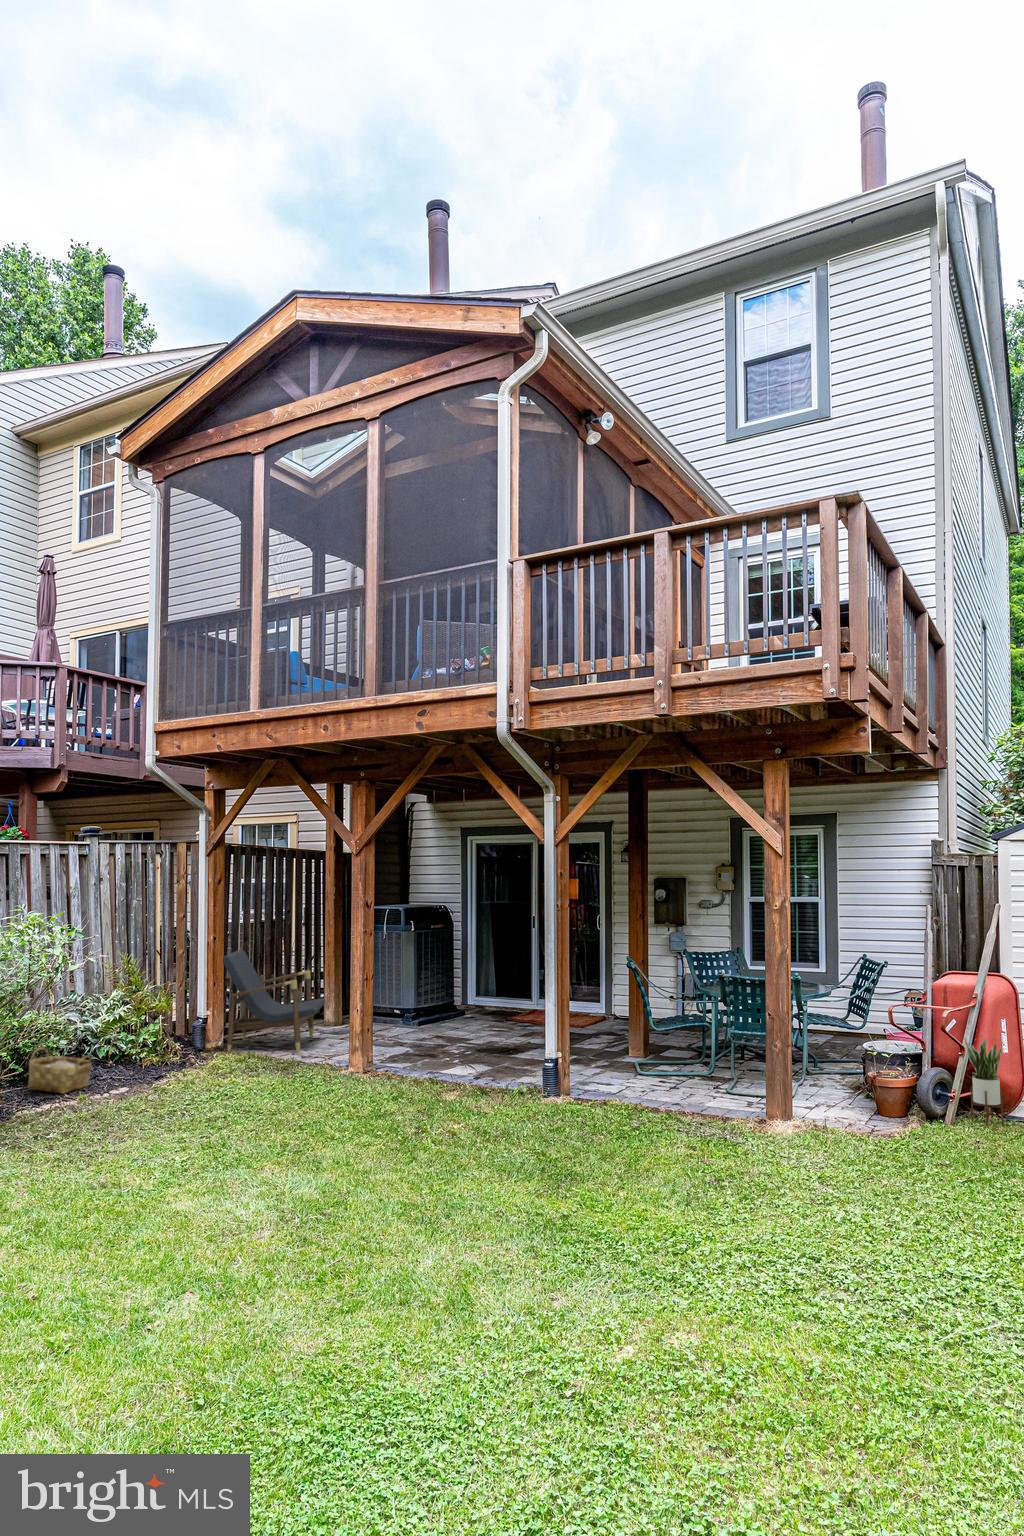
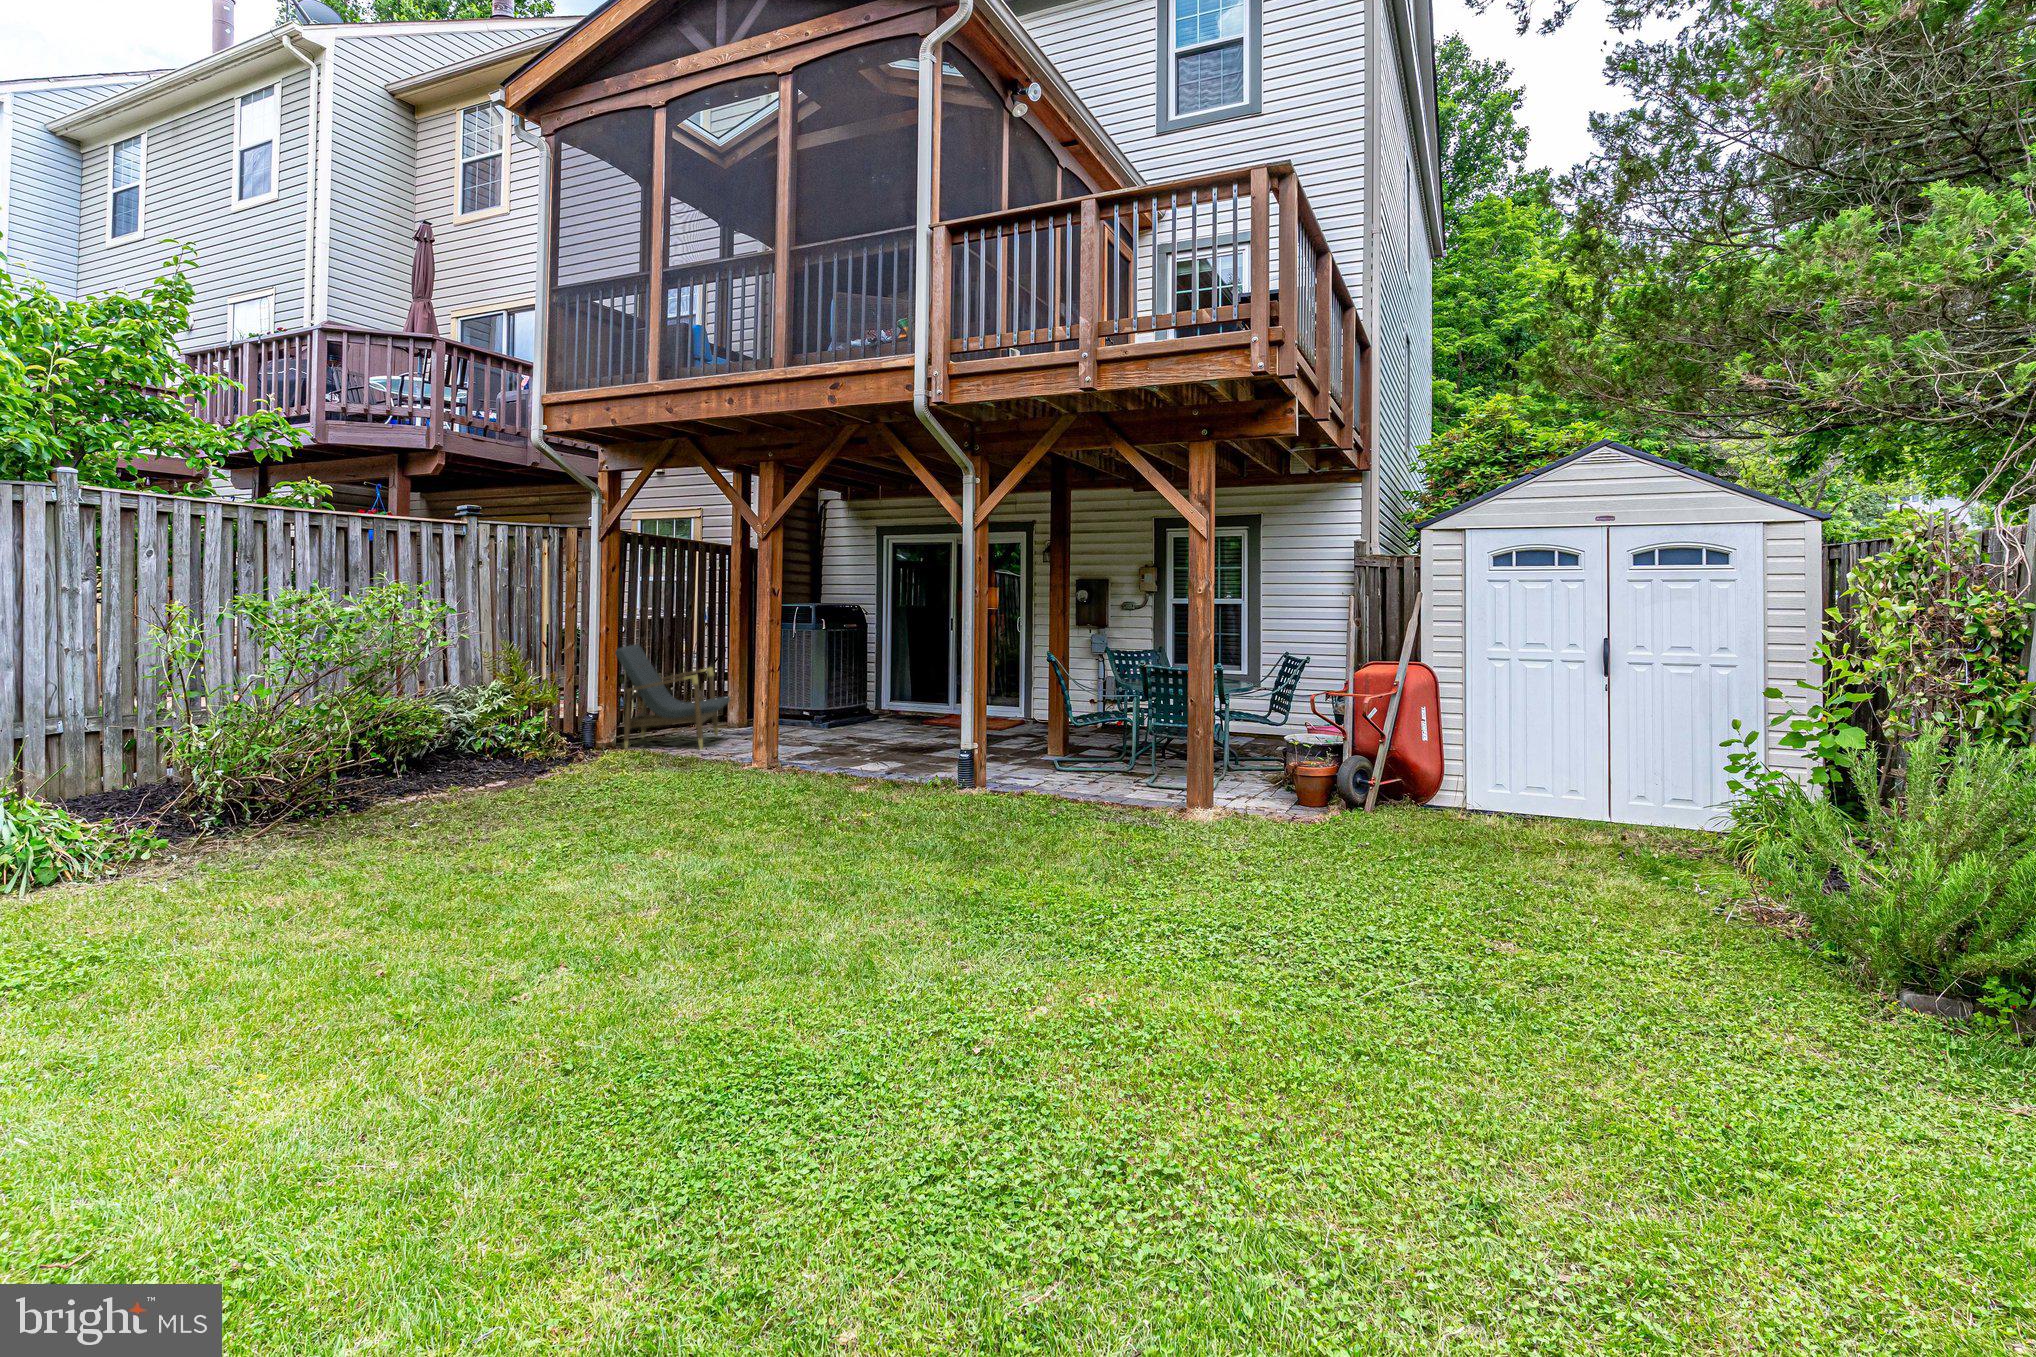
potted plant: present [964,1037,1004,1126] -> none [1385,726,1420,812]
woven basket: present [28,1048,92,1094] -> none [397,737,470,785]

